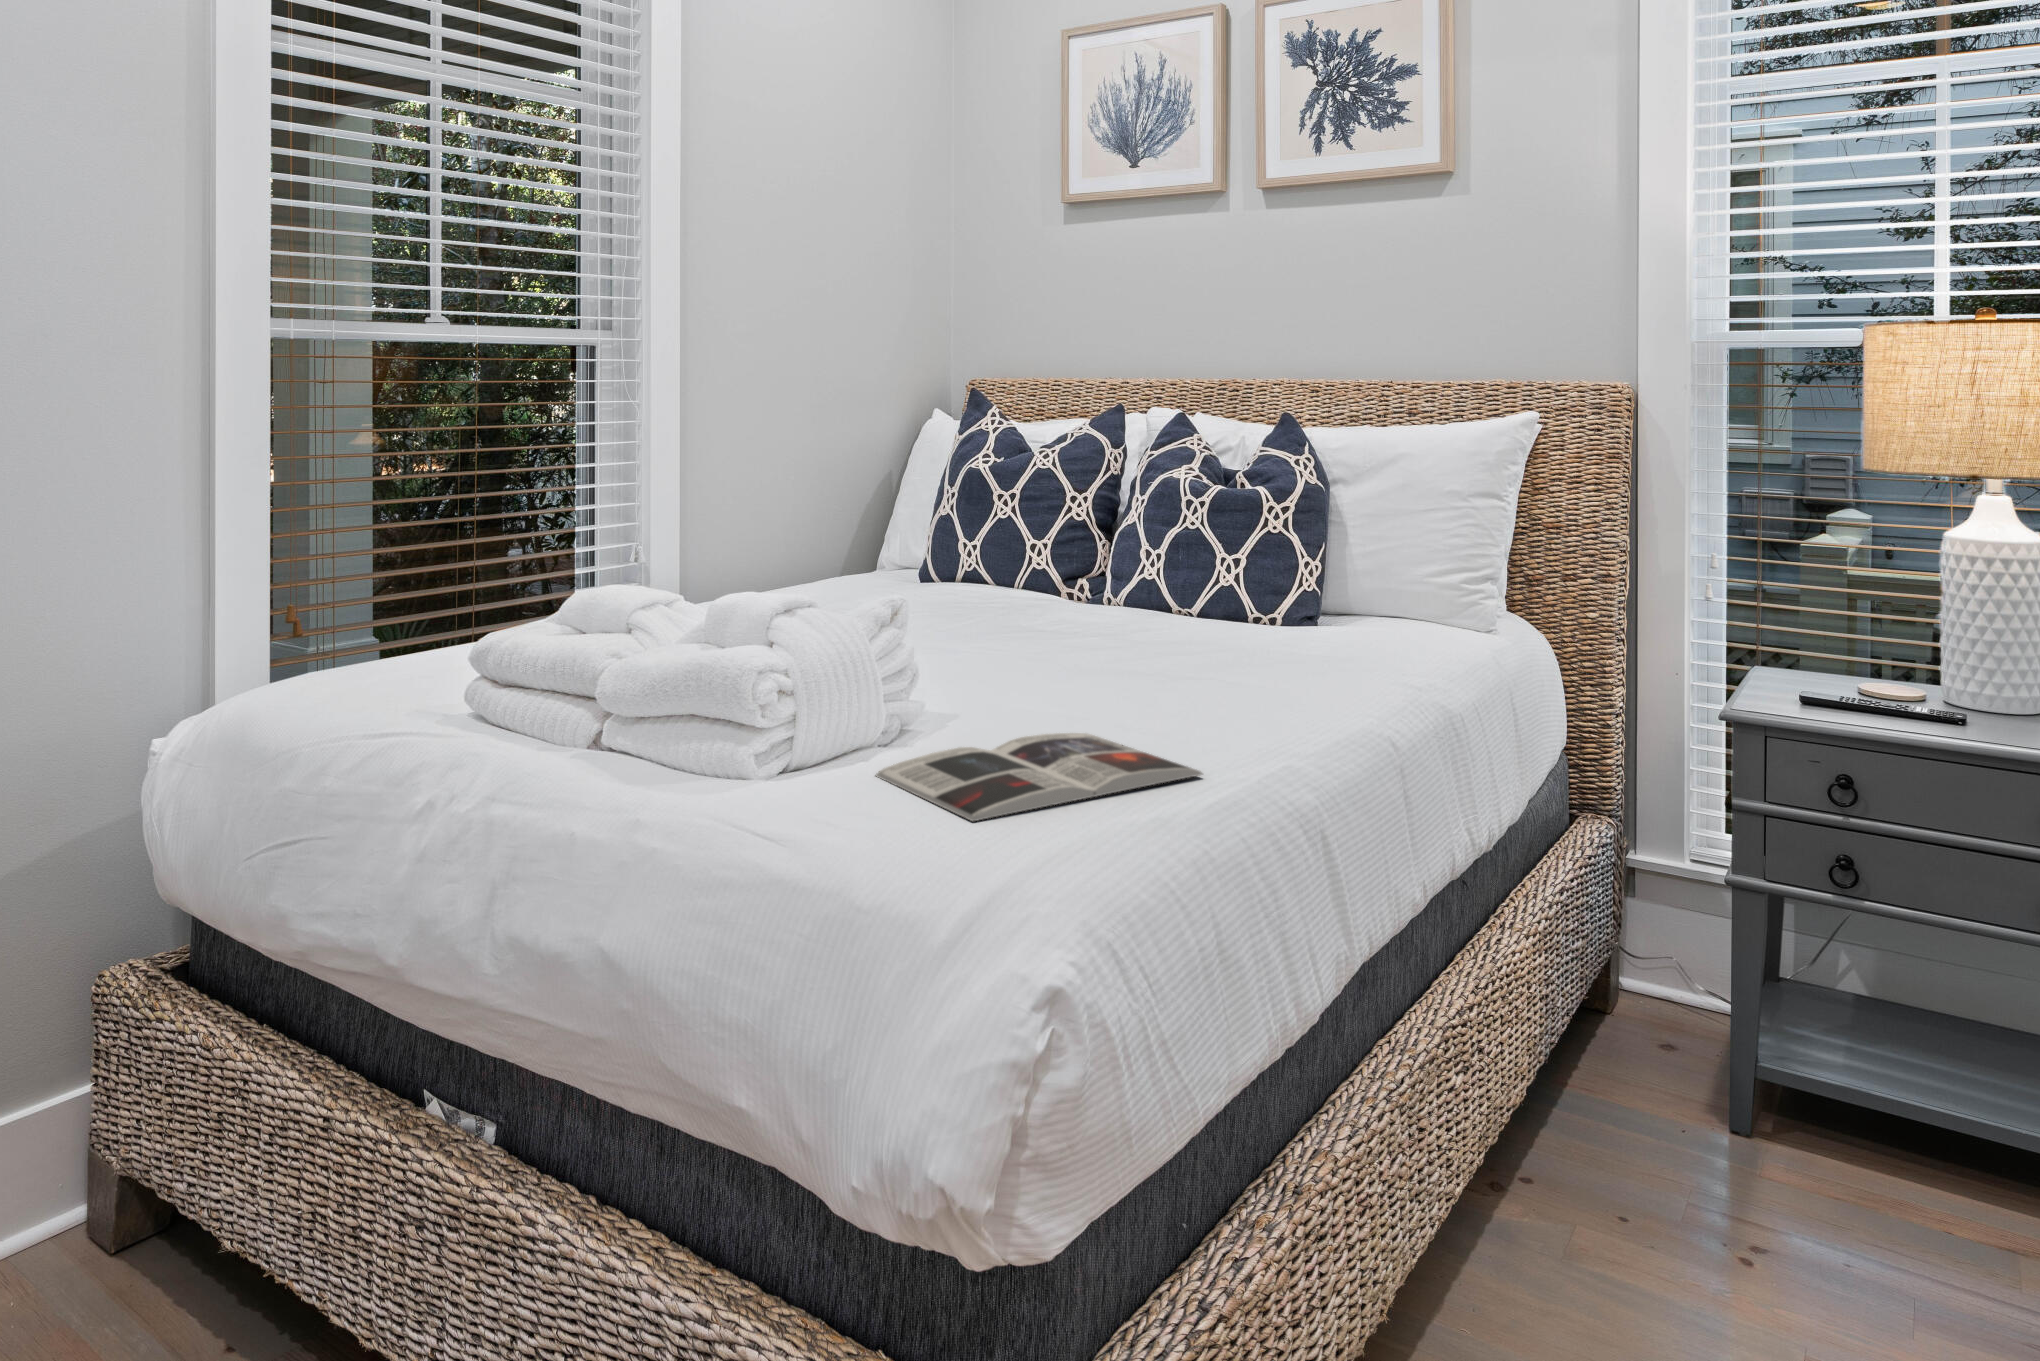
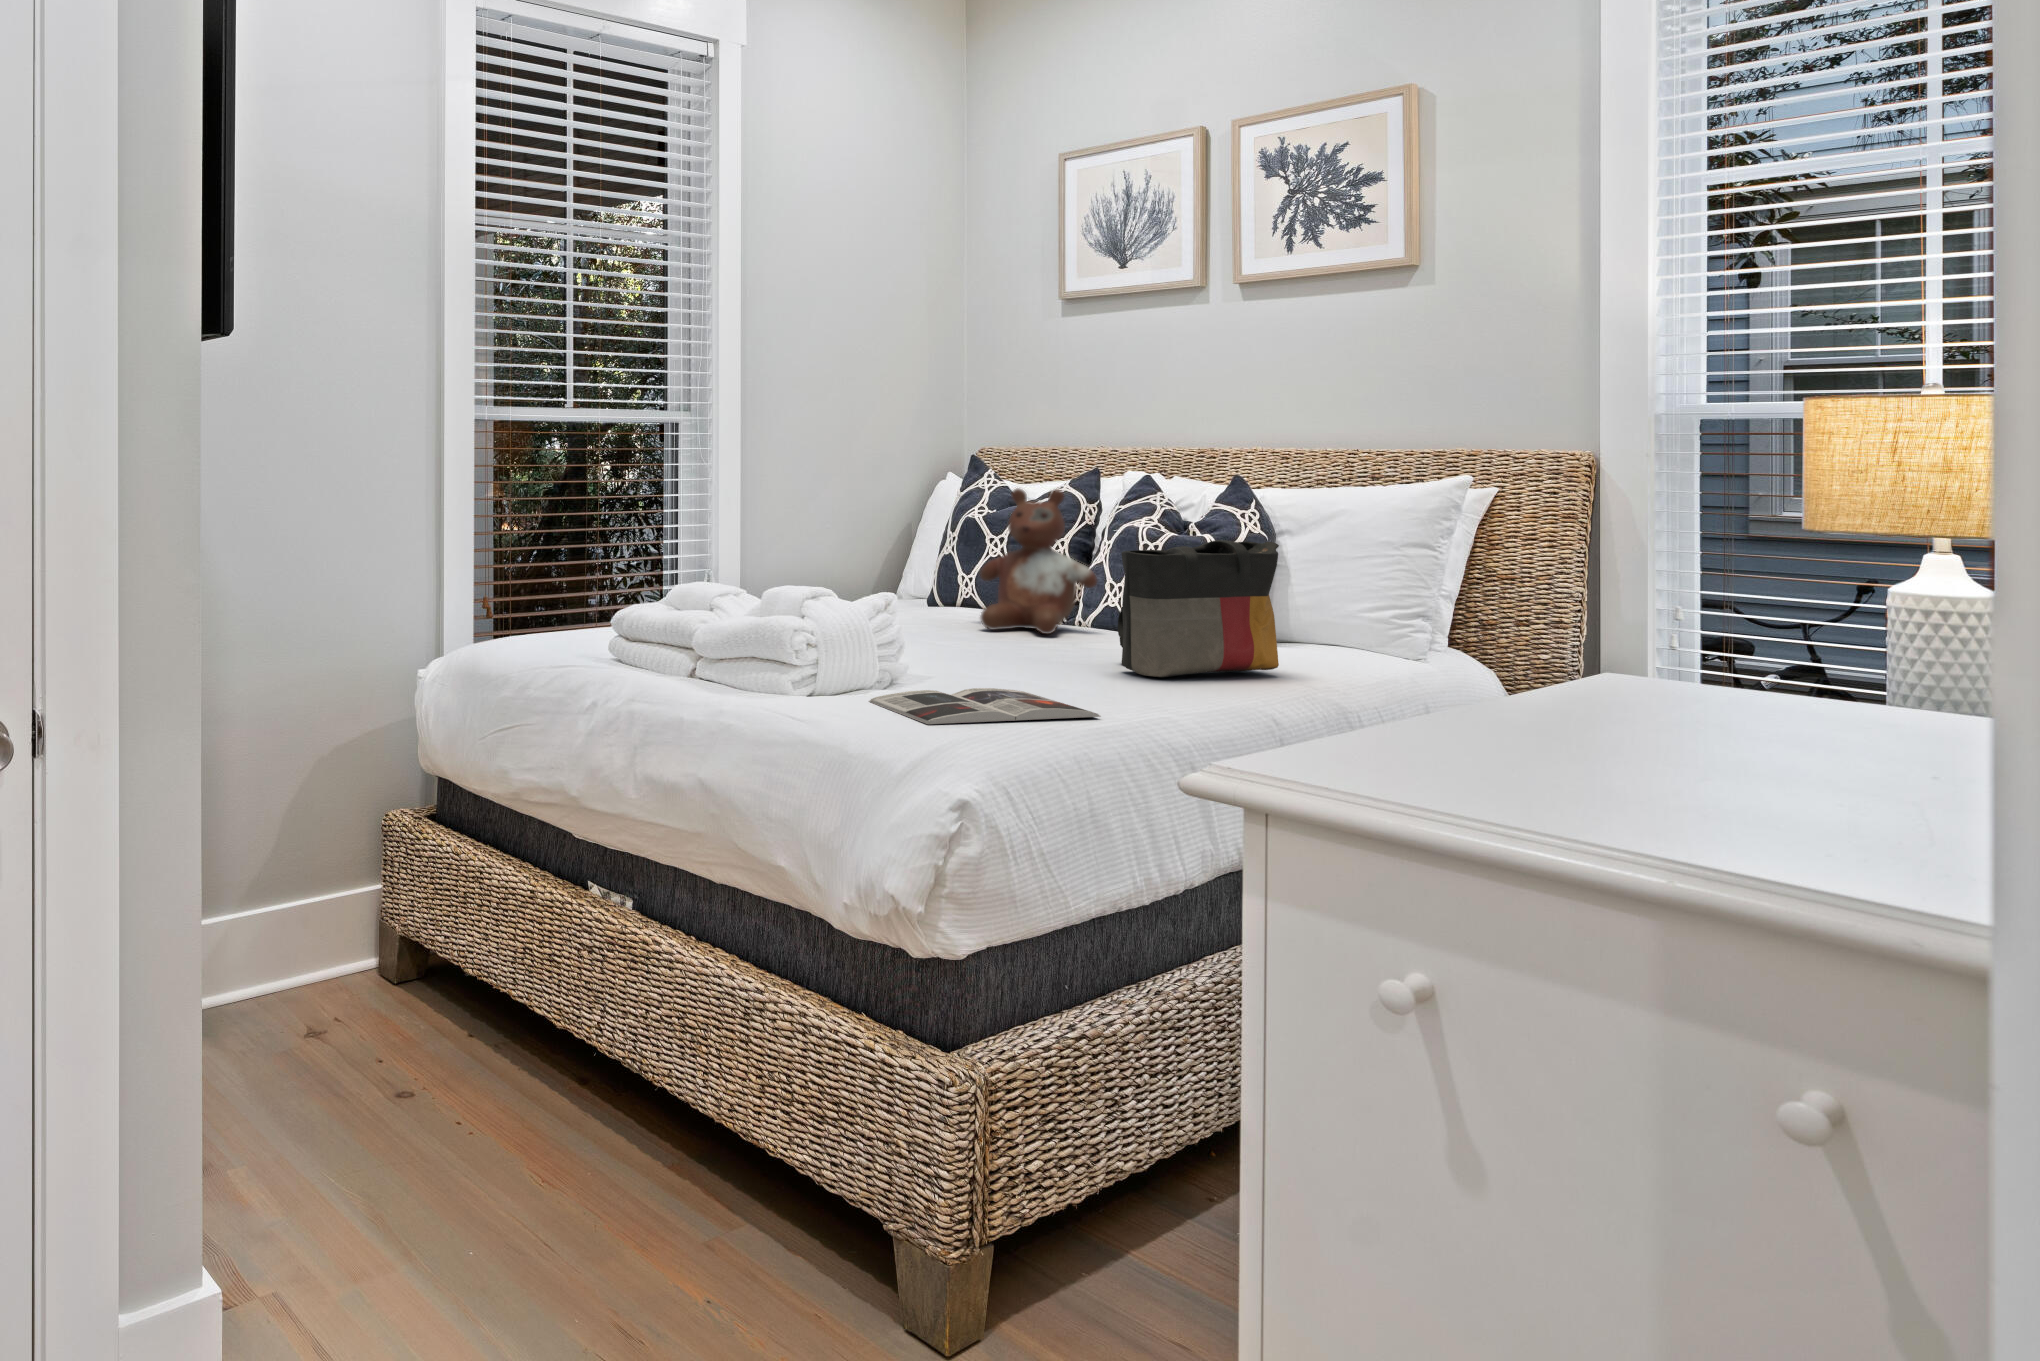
stuffed bear: none [988,432,1130,620] -> present [979,488,1097,634]
tote bag: none [1176,499,1365,685] -> present [1118,540,1279,677]

